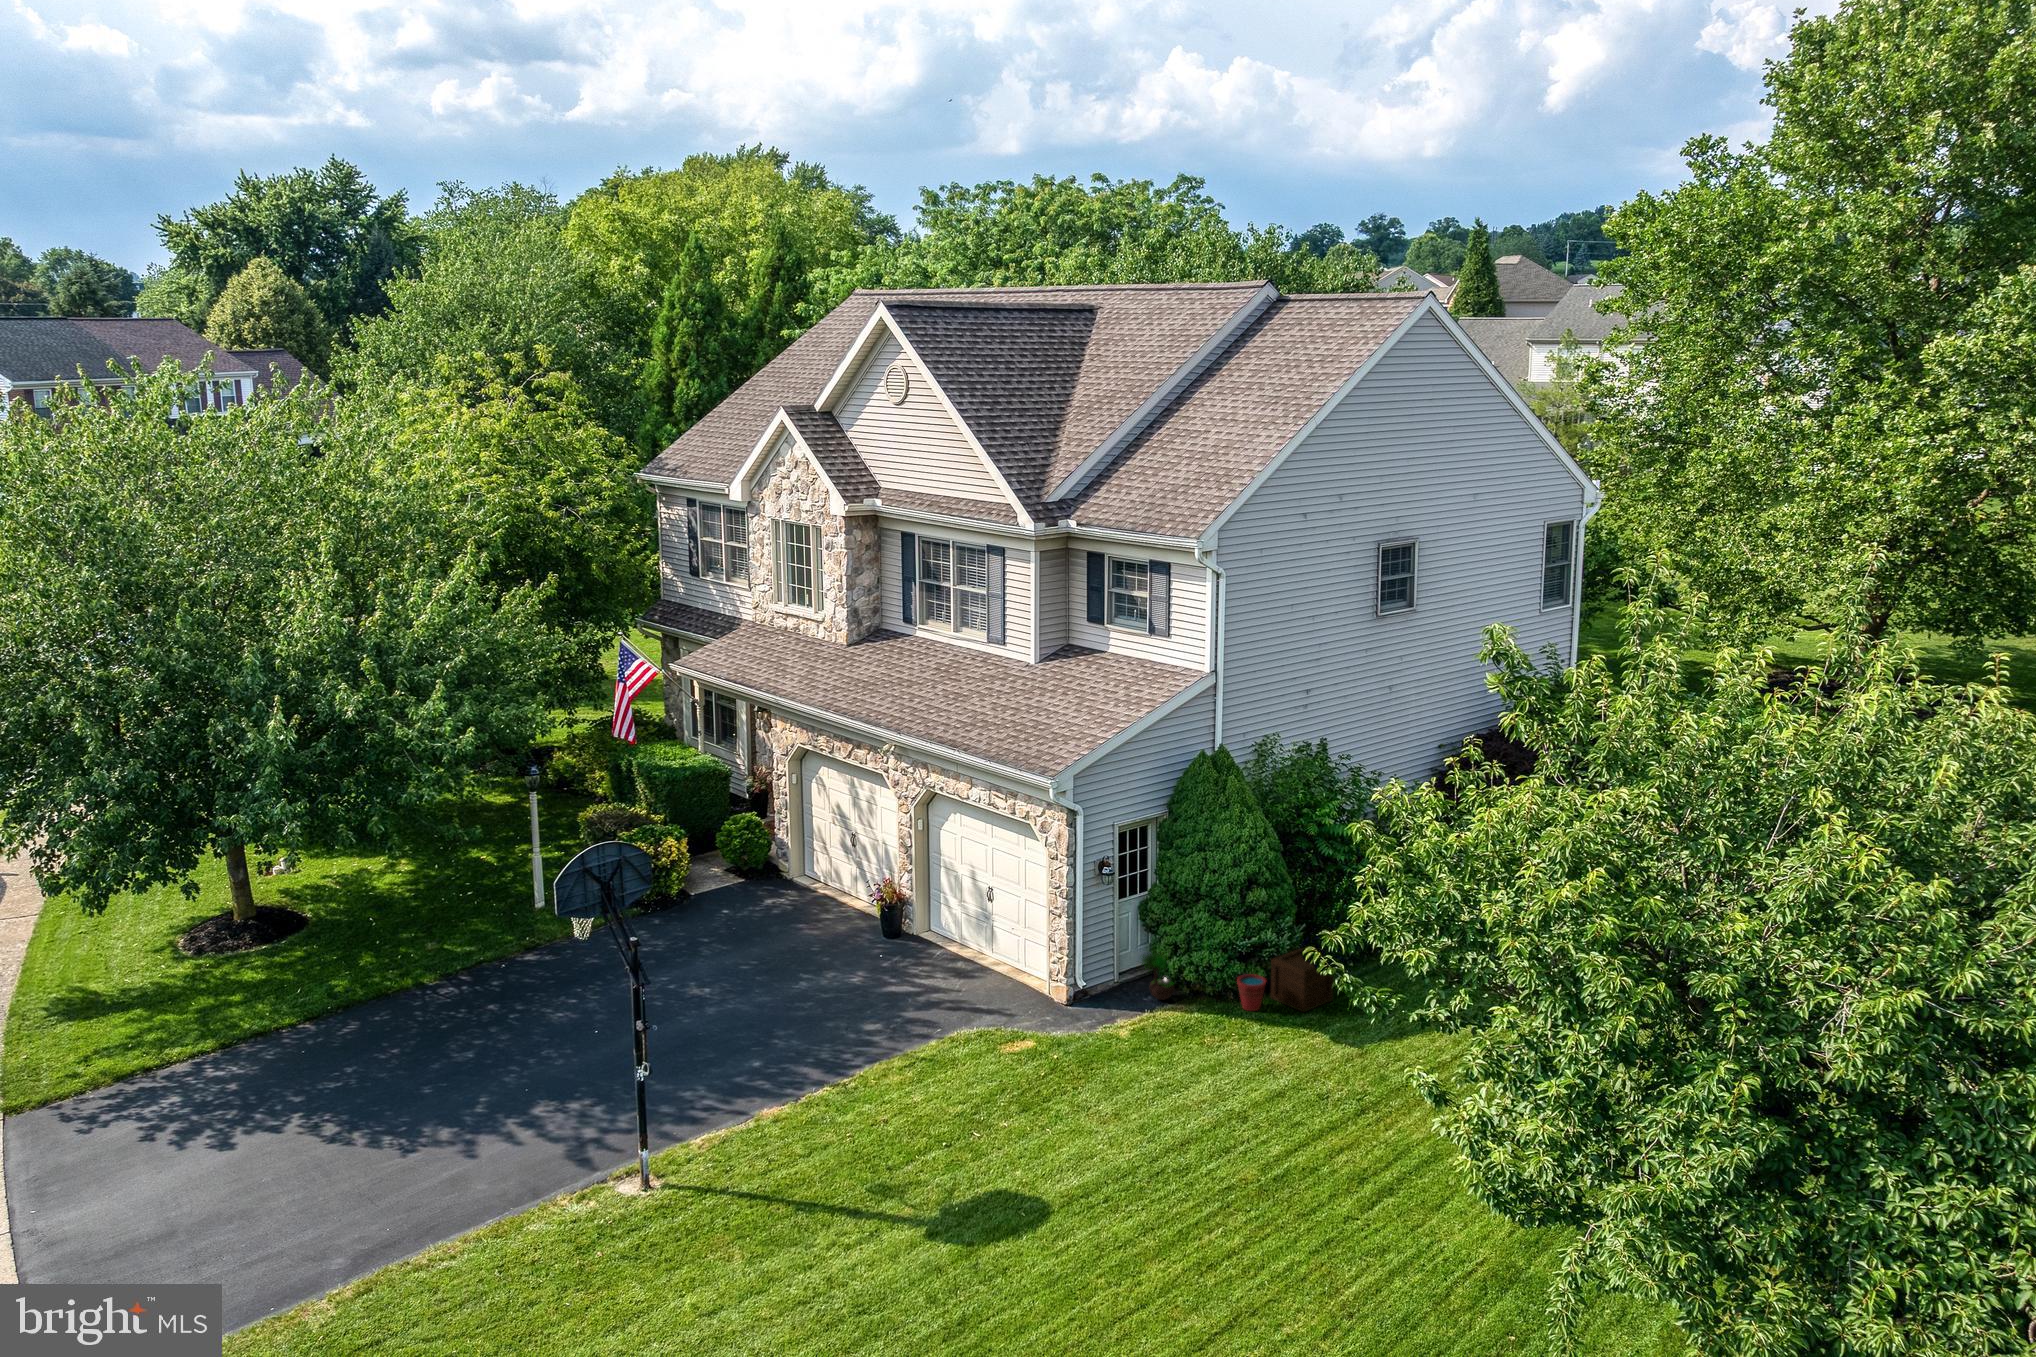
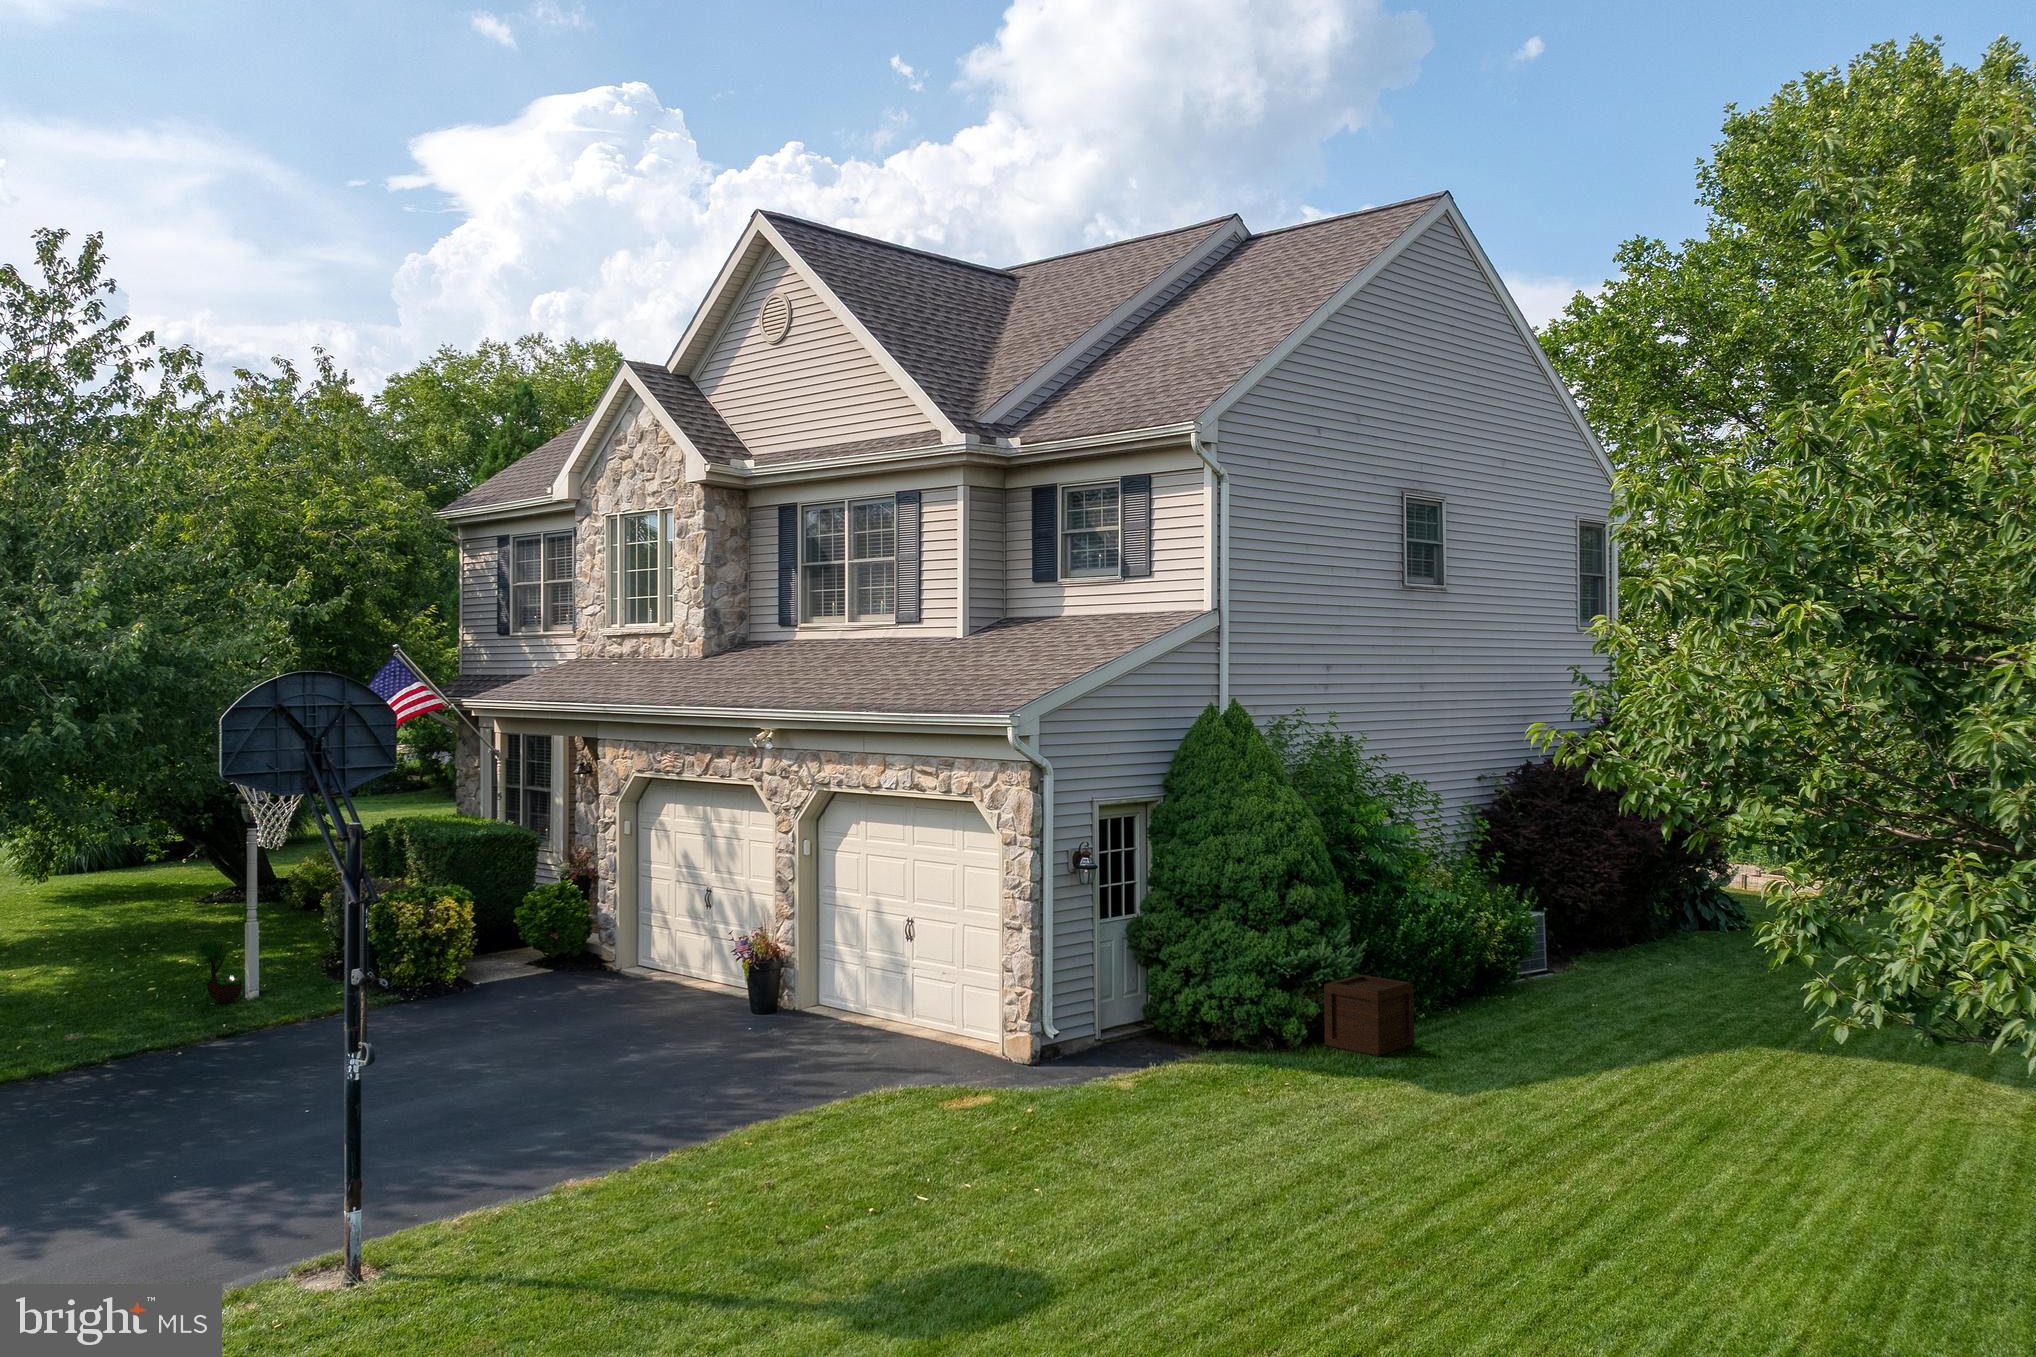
potted tree: present [1142,951,1175,1000] -> present [196,938,242,1003]
bucket: present [1237,974,1266,1011] -> none [1279,1007,1322,1058]

